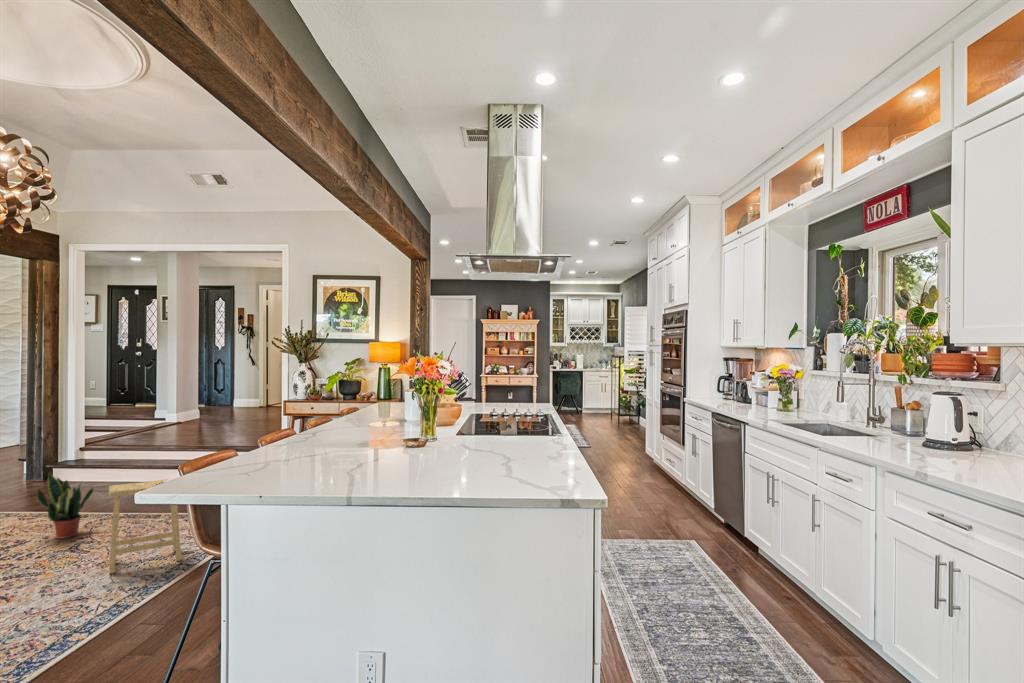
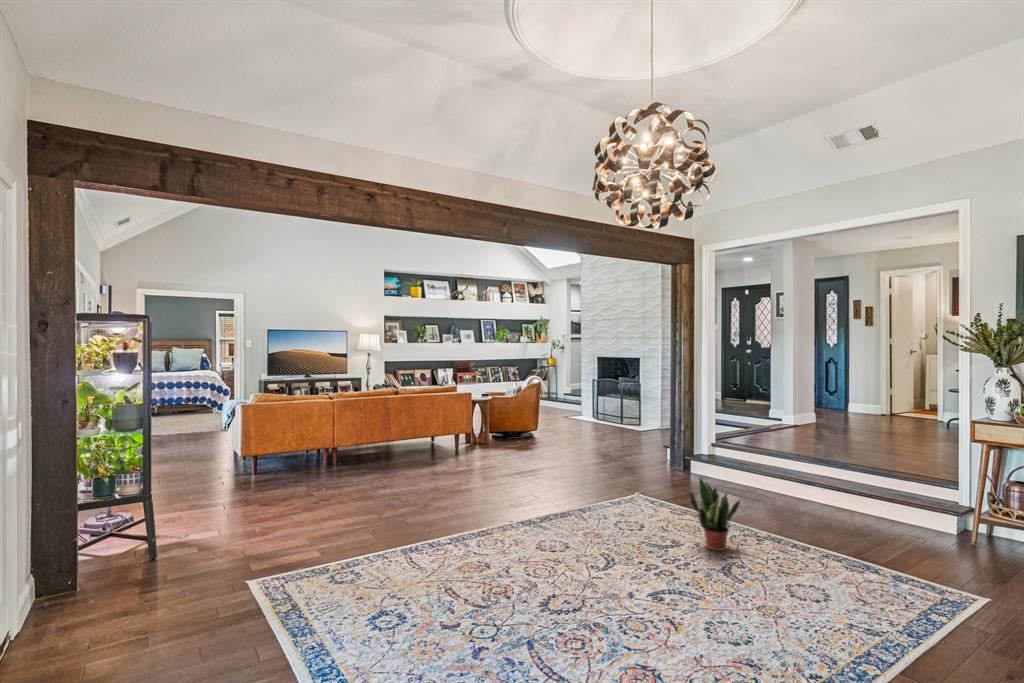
footstool: present [109,479,181,574] -> none [768,514,864,642]

